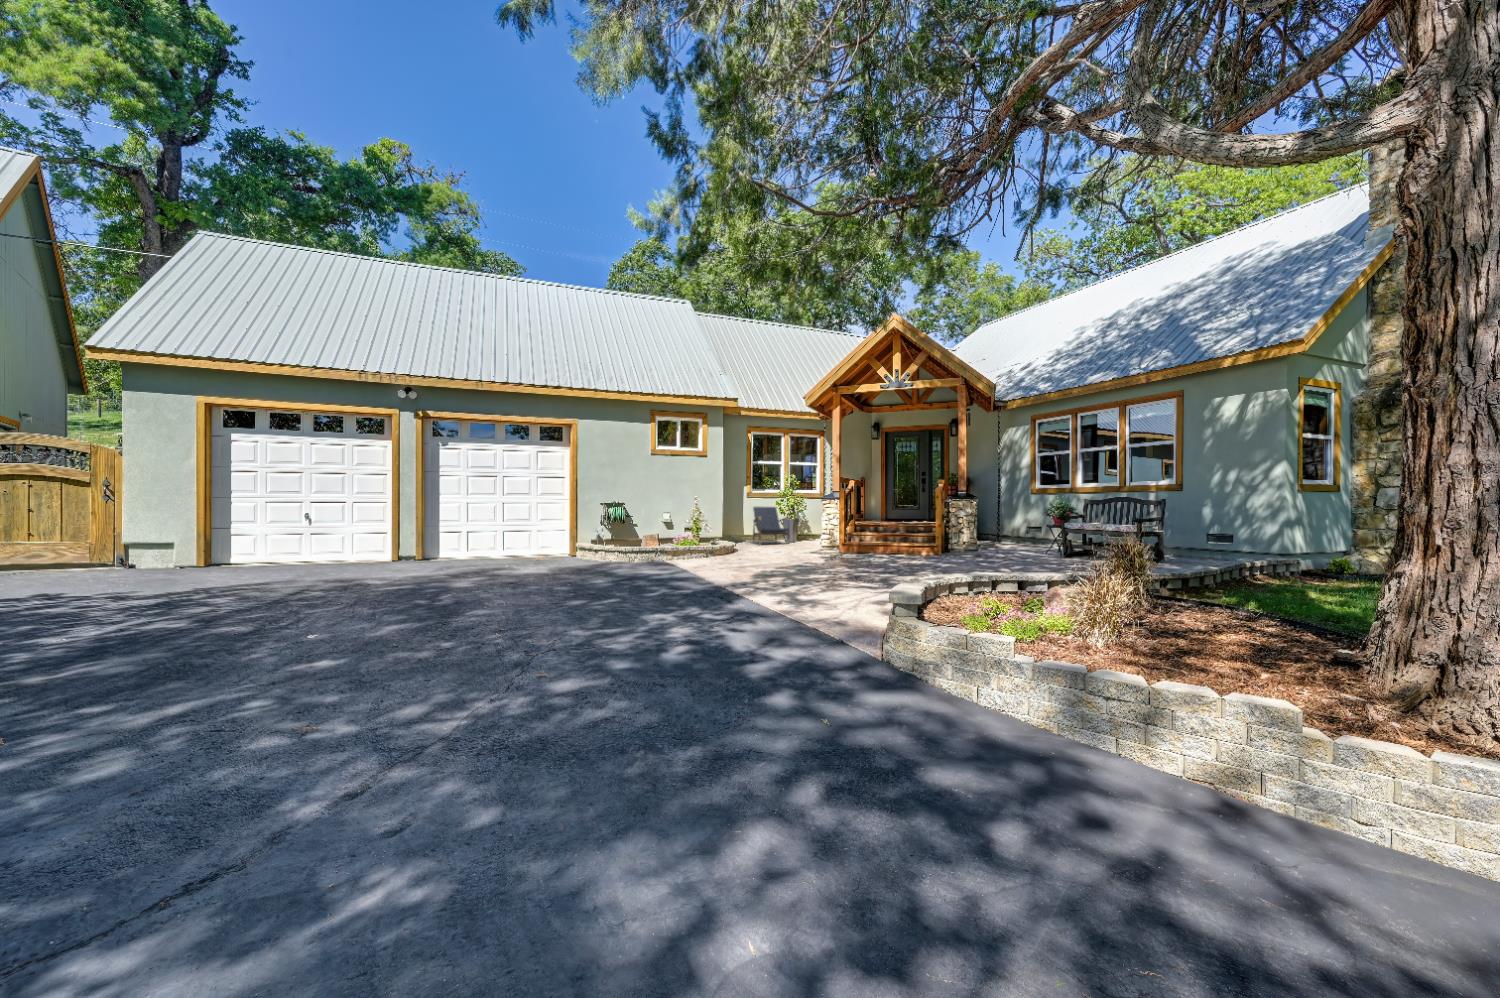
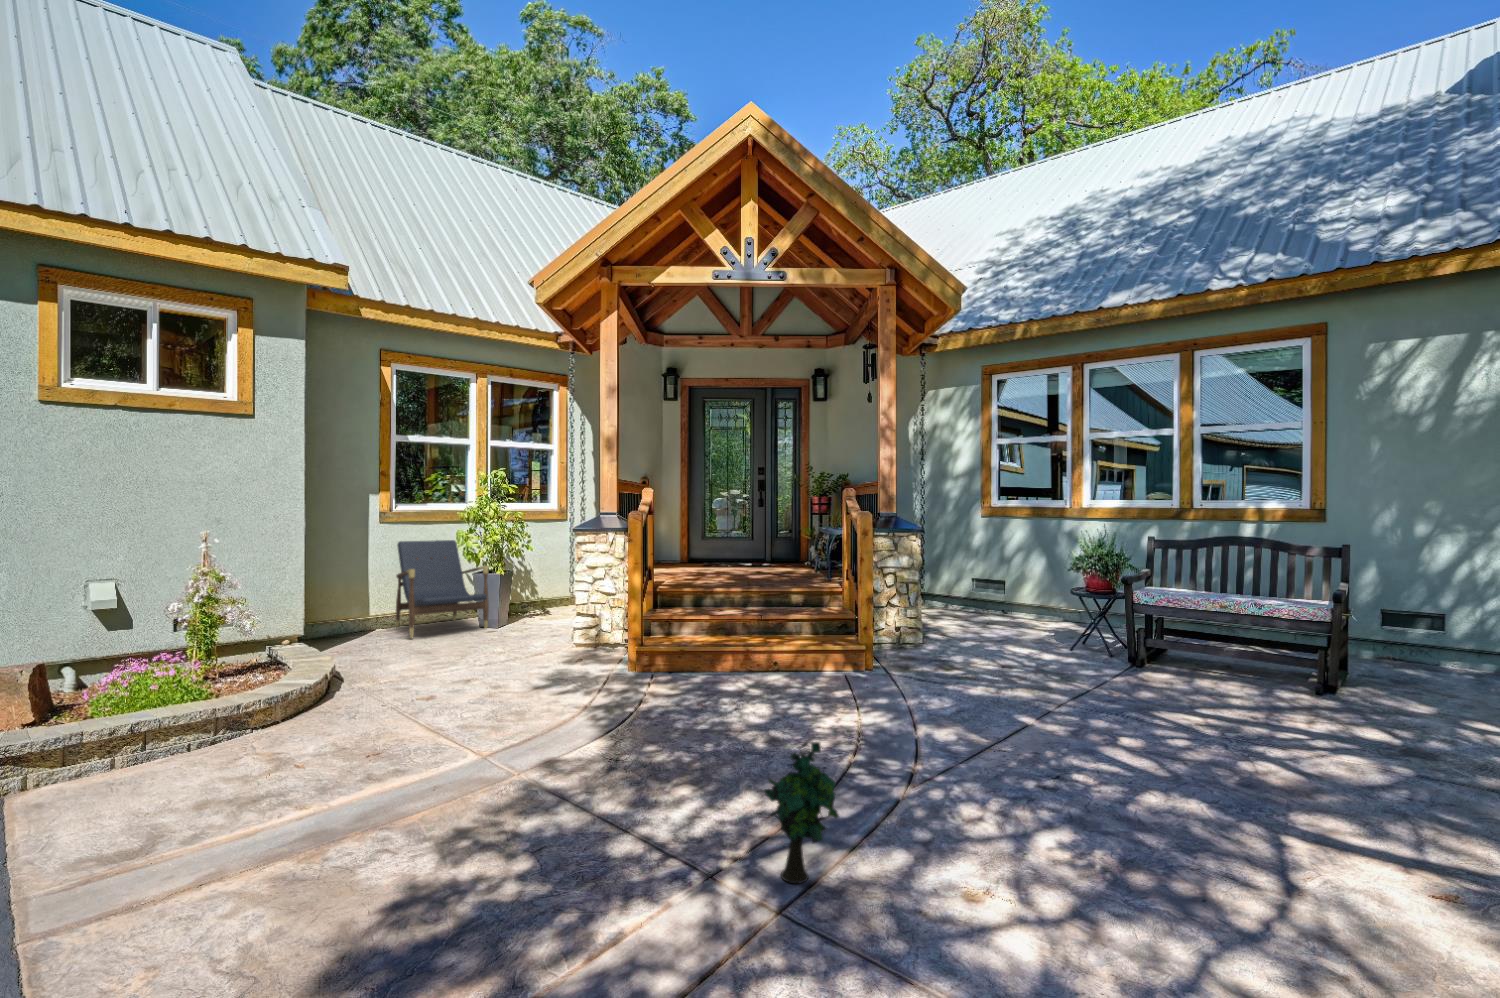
decorative plant: none [856,539,879,576] -> present [762,742,839,884]

